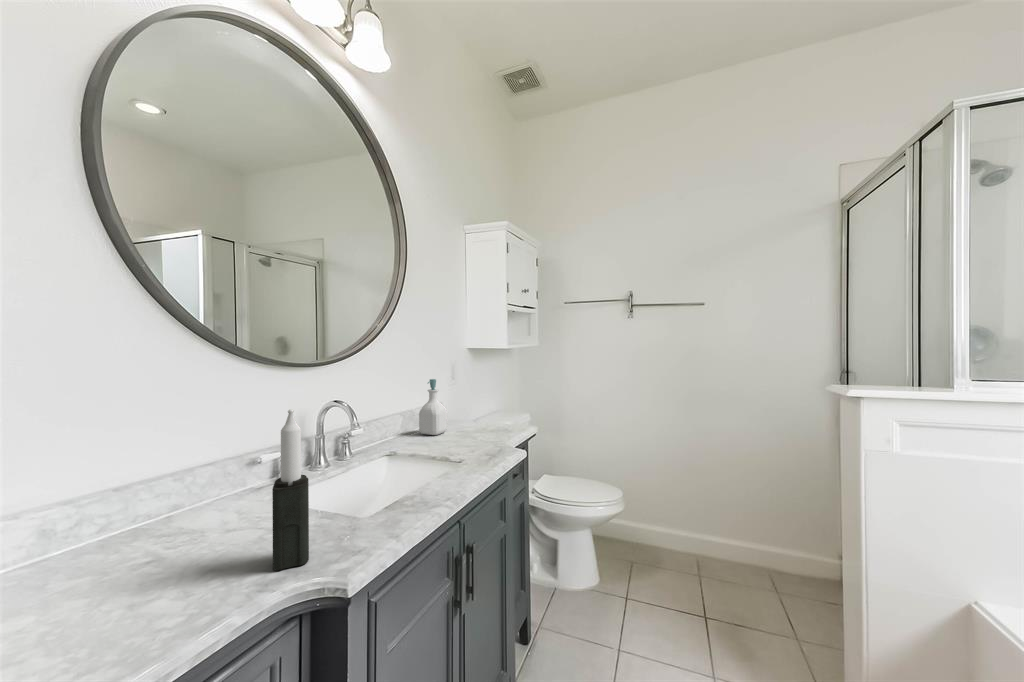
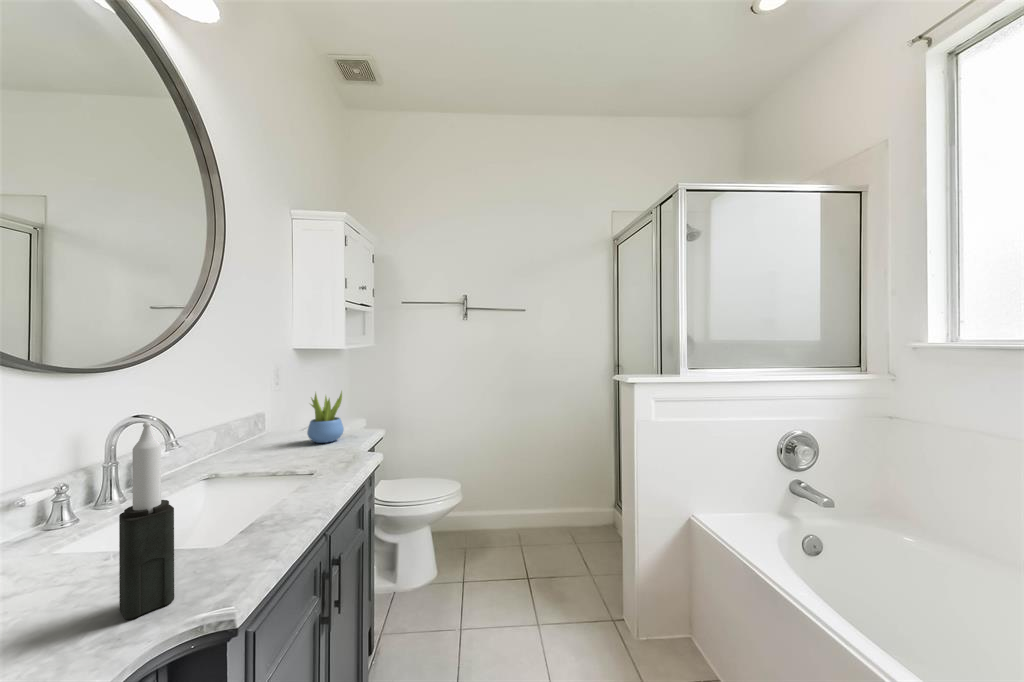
soap bottle: present [419,379,447,435] -> none [239,386,276,451]
succulent plant: none [471,385,502,434] -> present [307,391,344,443]

